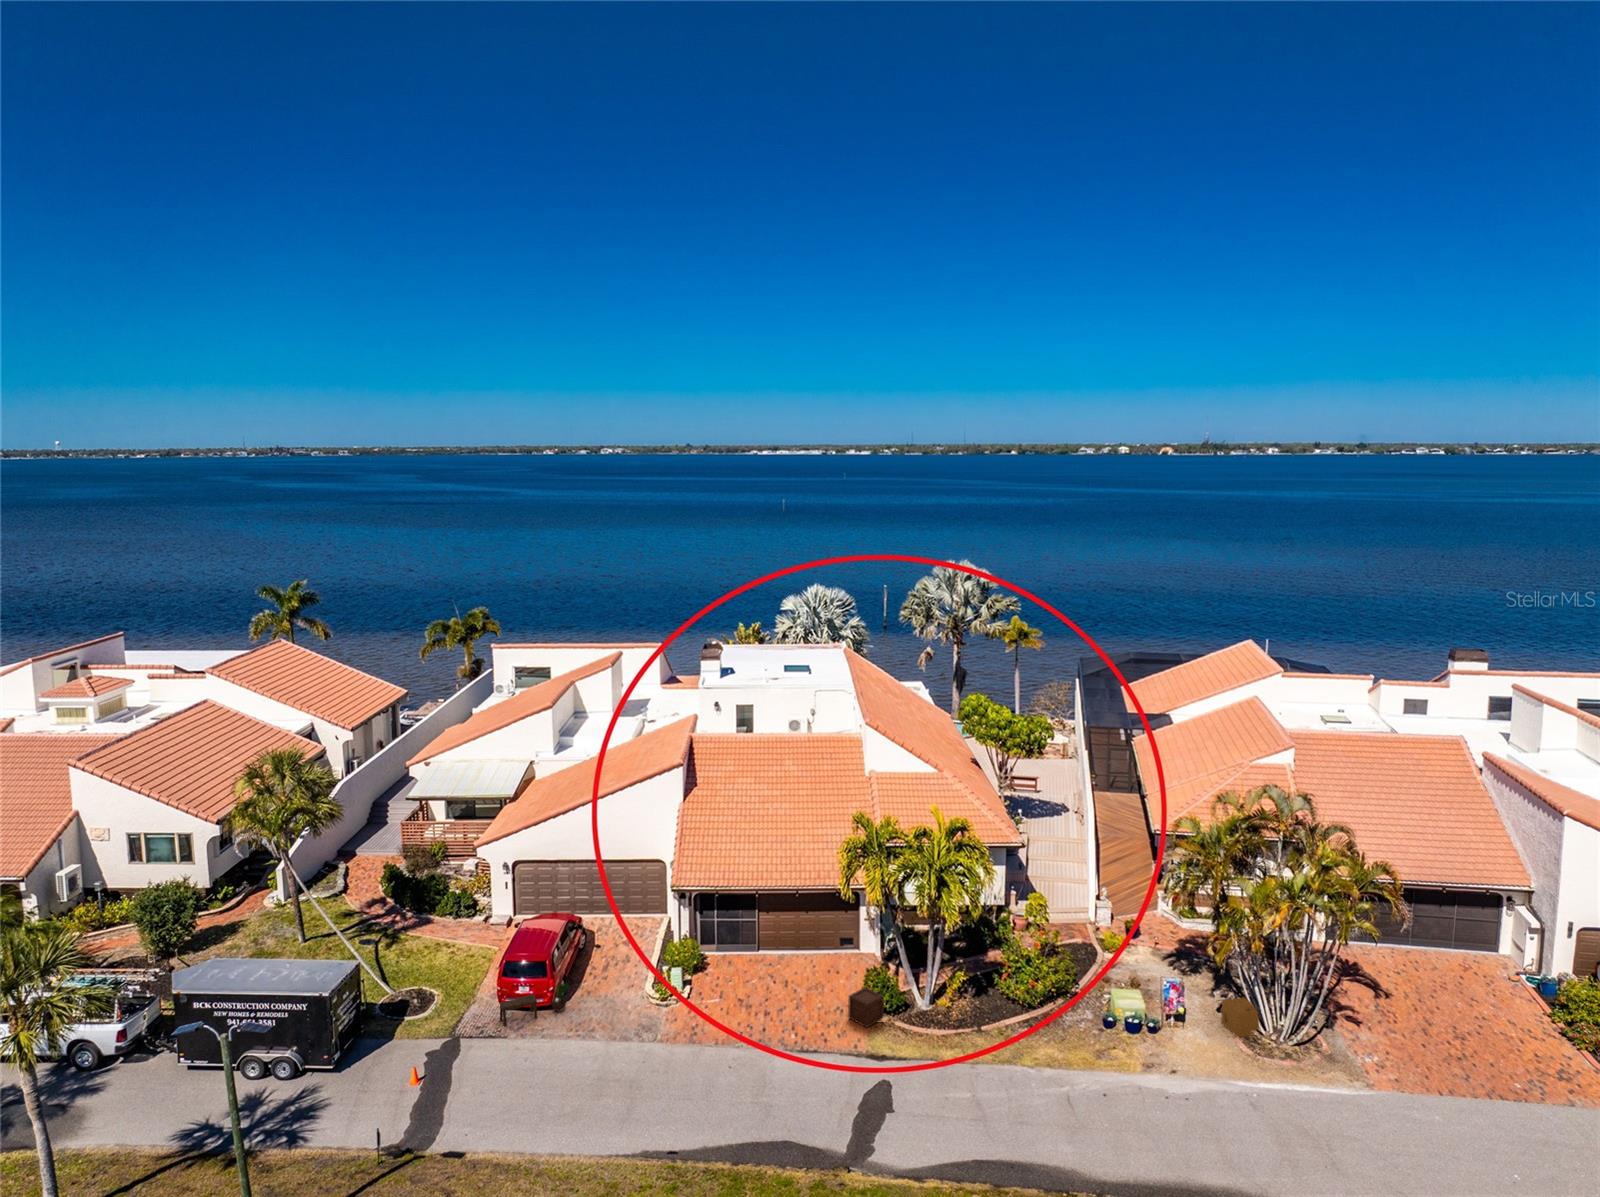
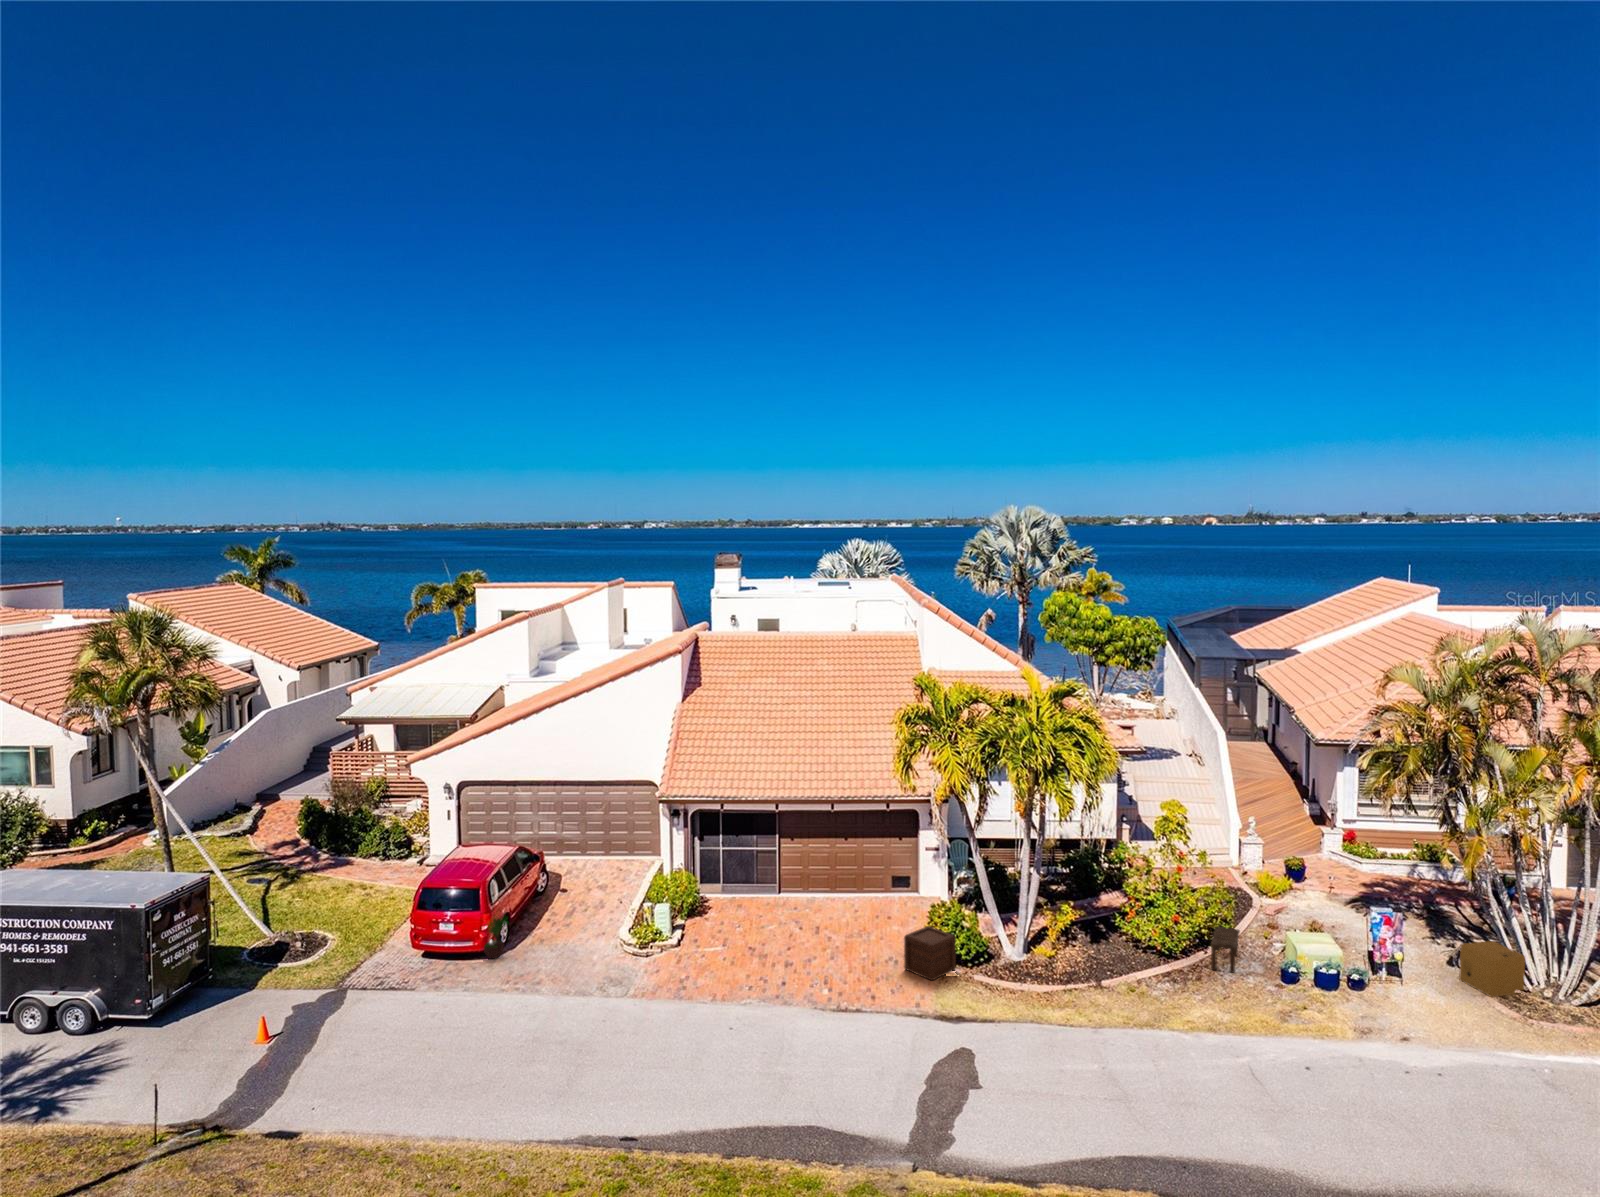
bench: present [500,994,537,1027] -> present [1211,926,1240,973]

